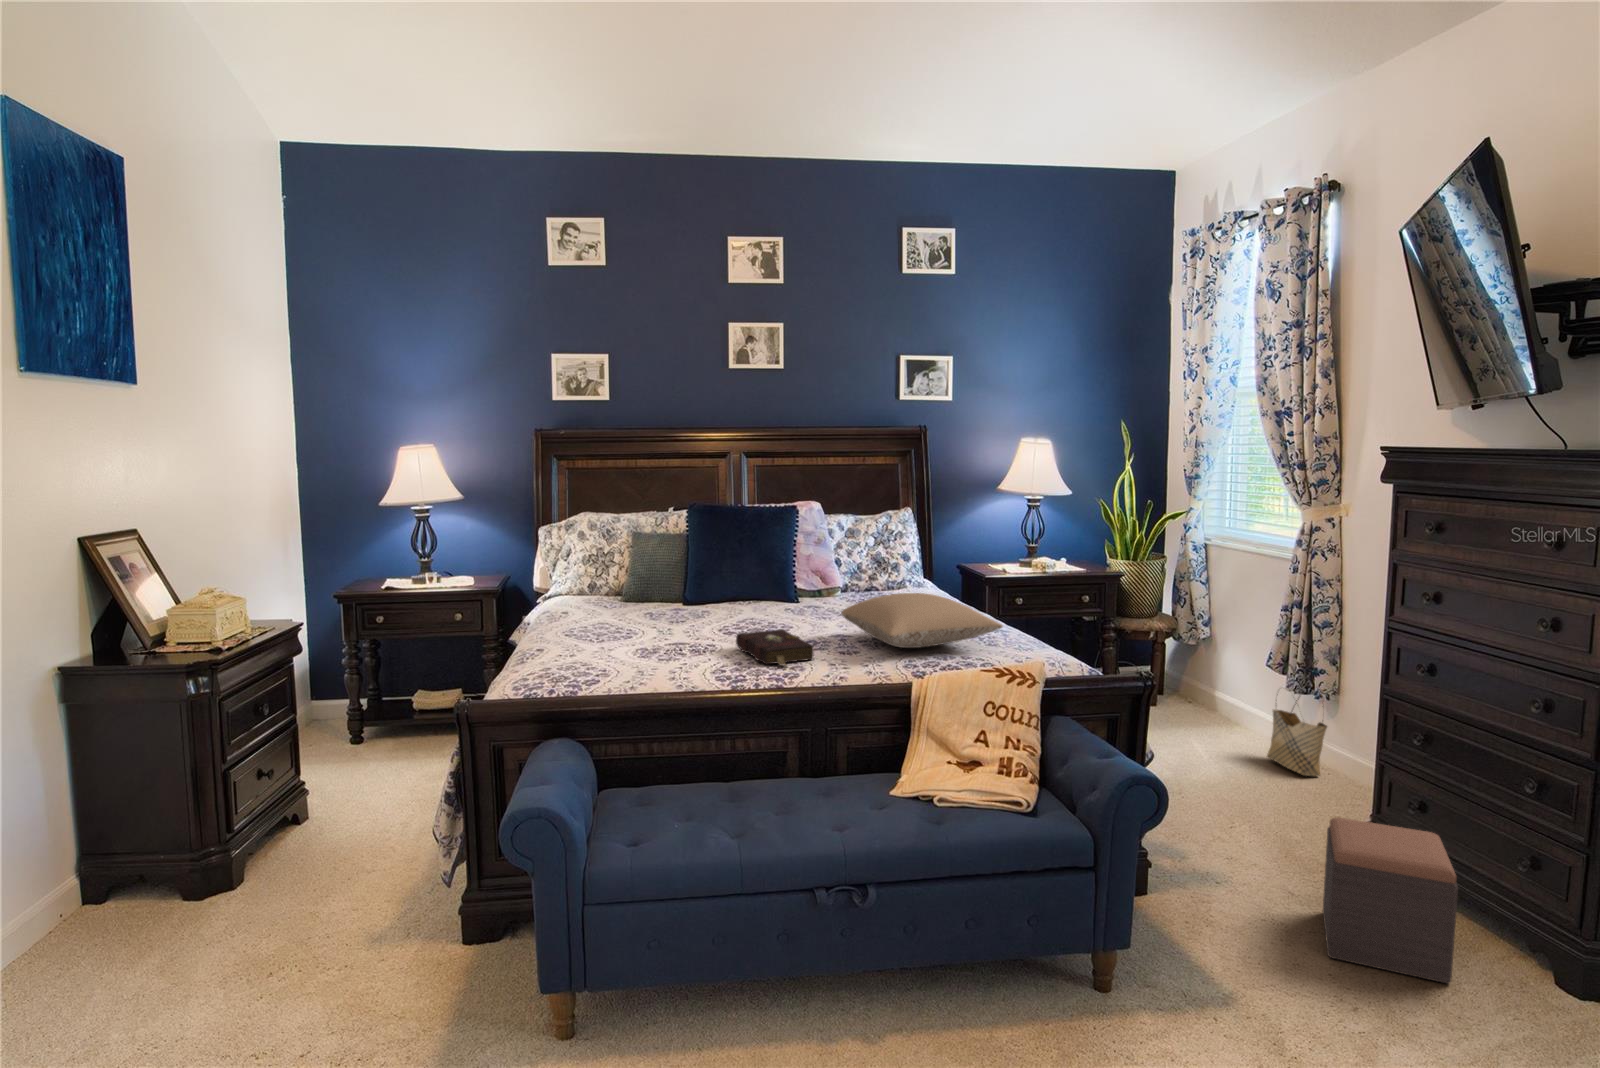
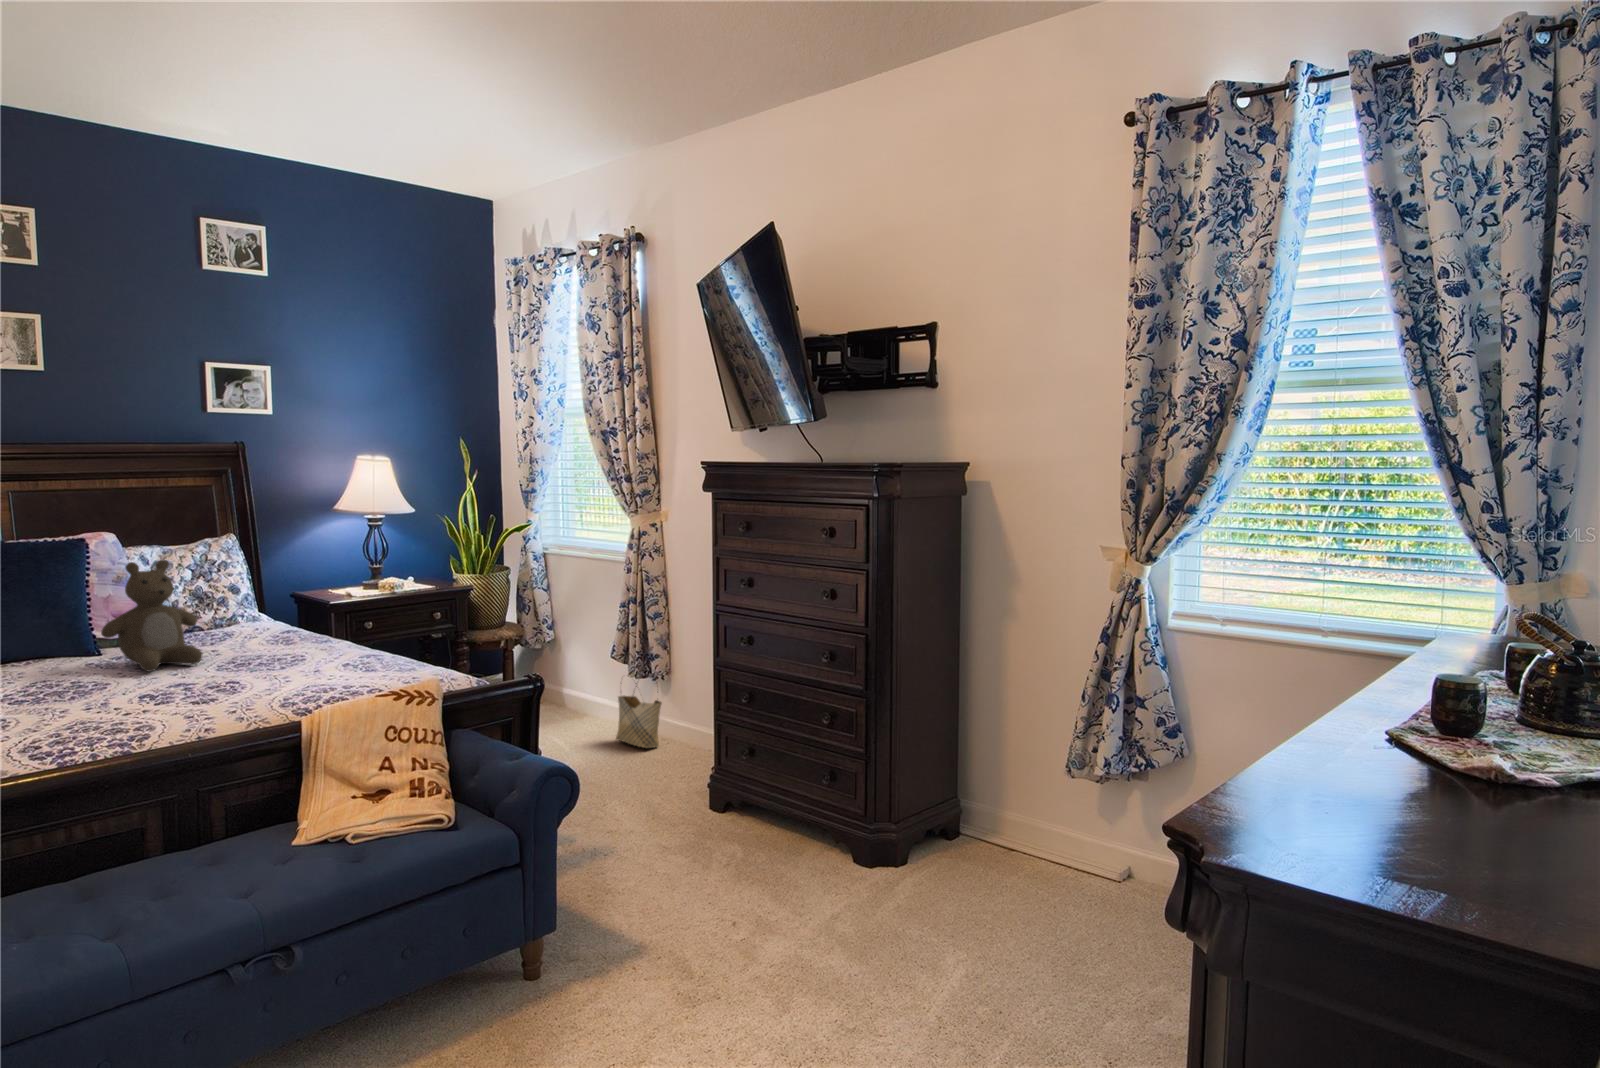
teddy bear: none [794,525,864,619] -> present [101,560,202,672]
pillow: present [841,593,1003,648] -> none [183,627,384,688]
book: present [736,629,814,666] -> none [41,689,162,732]
footstool: present [1323,817,1458,984] -> none [678,765,768,882]

